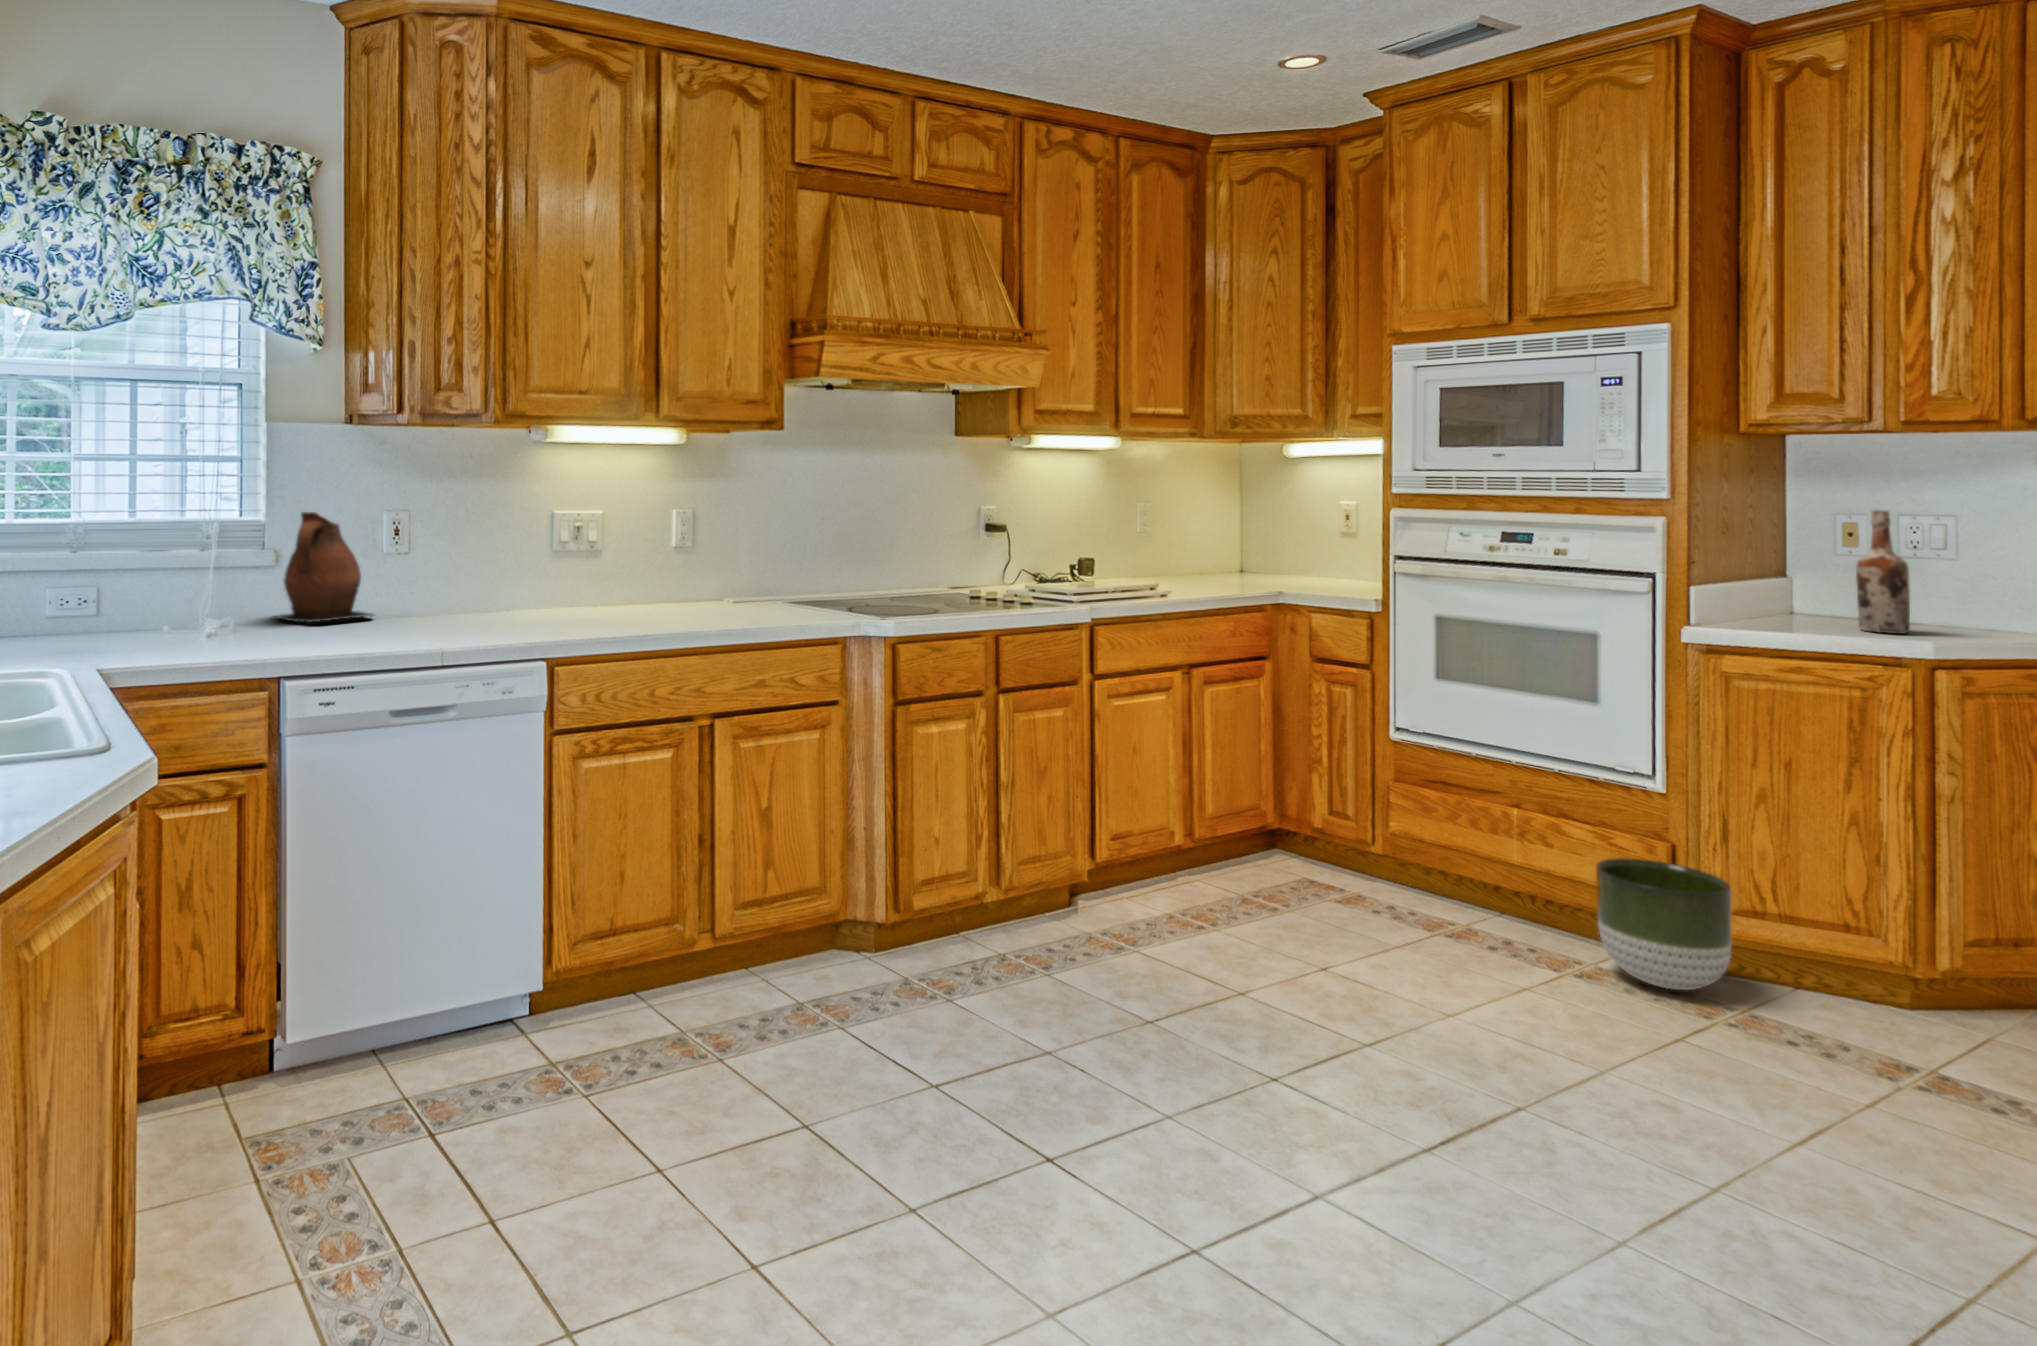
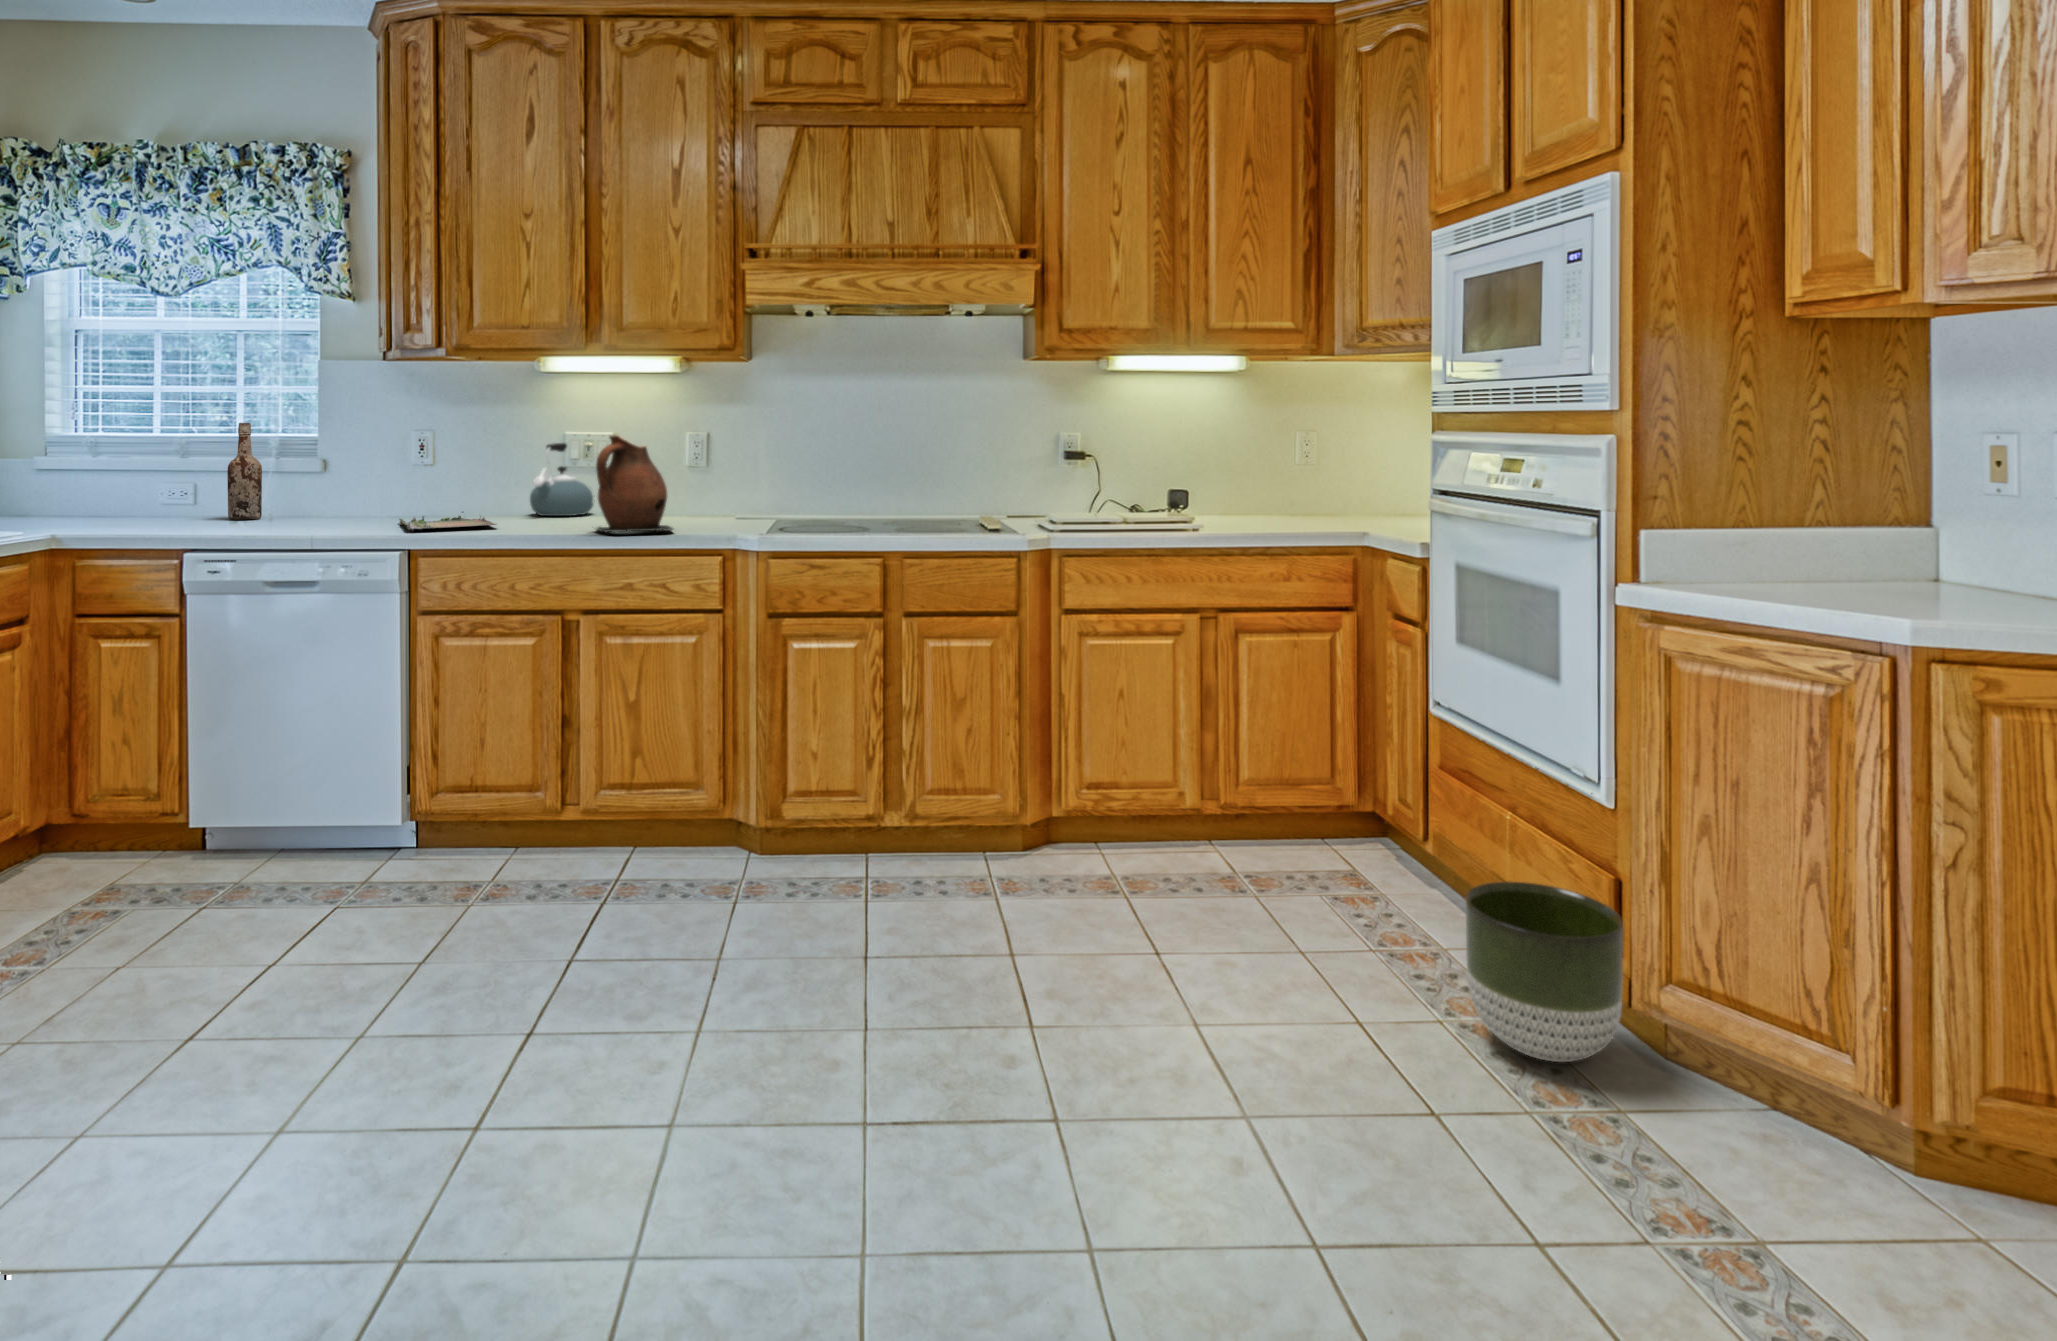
wine bottle: present [1856,511,1910,634] -> present [227,423,262,520]
ceramic pitcher: present [278,512,373,622] -> present [596,435,674,532]
kettle: none [504,521,577,608] -> present [530,443,593,516]
tray: none [428,606,585,638] -> present [399,511,497,531]

